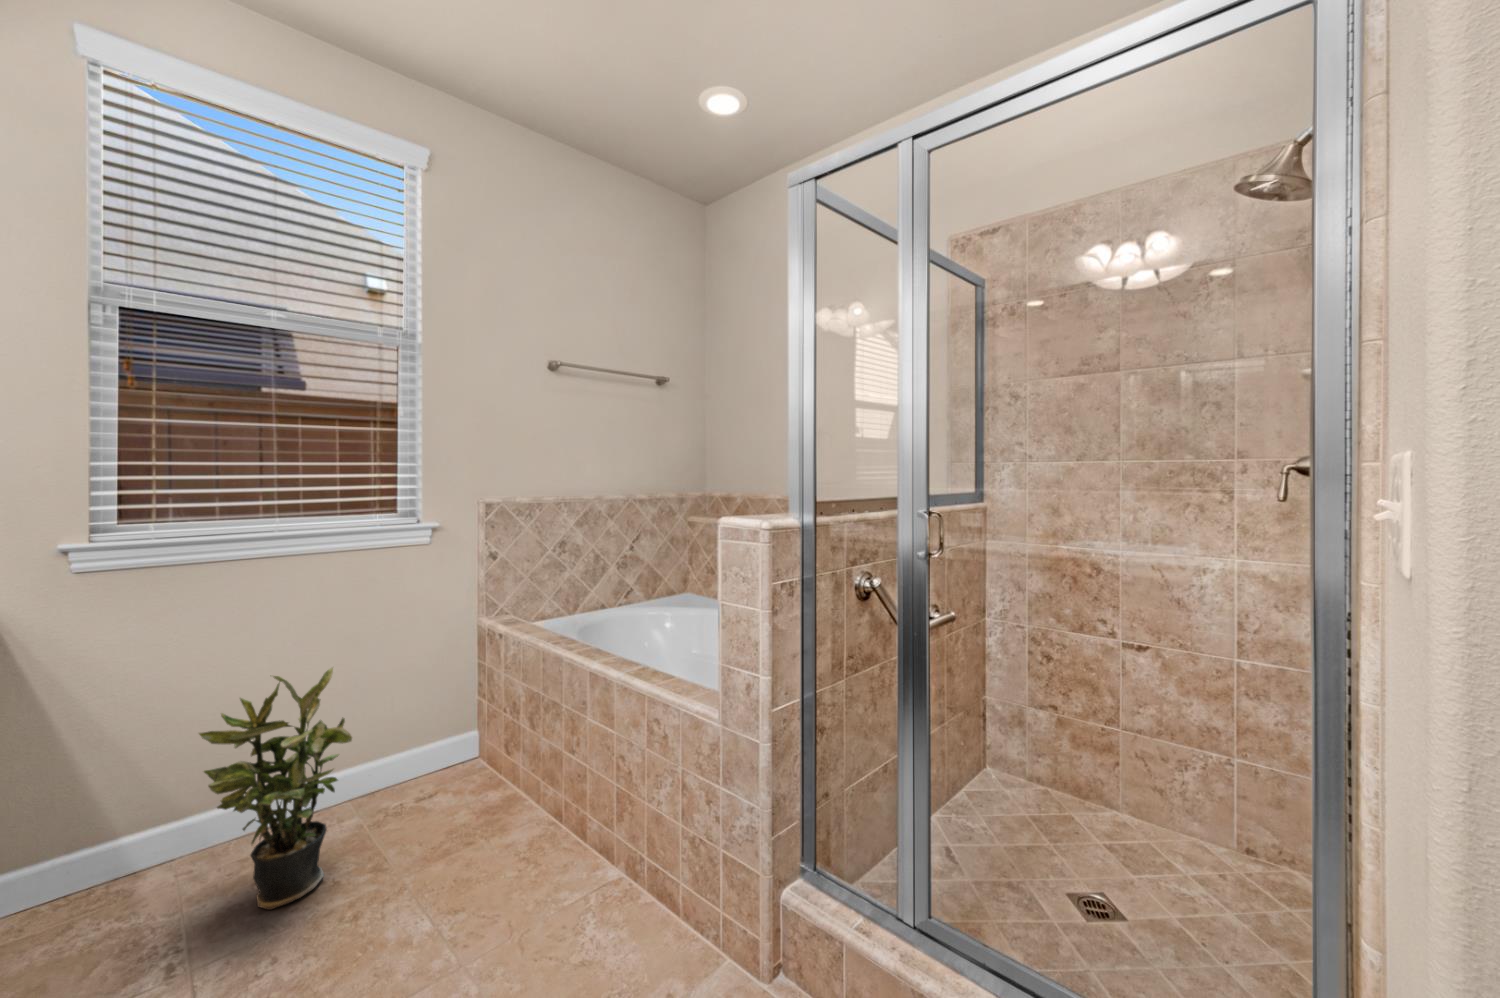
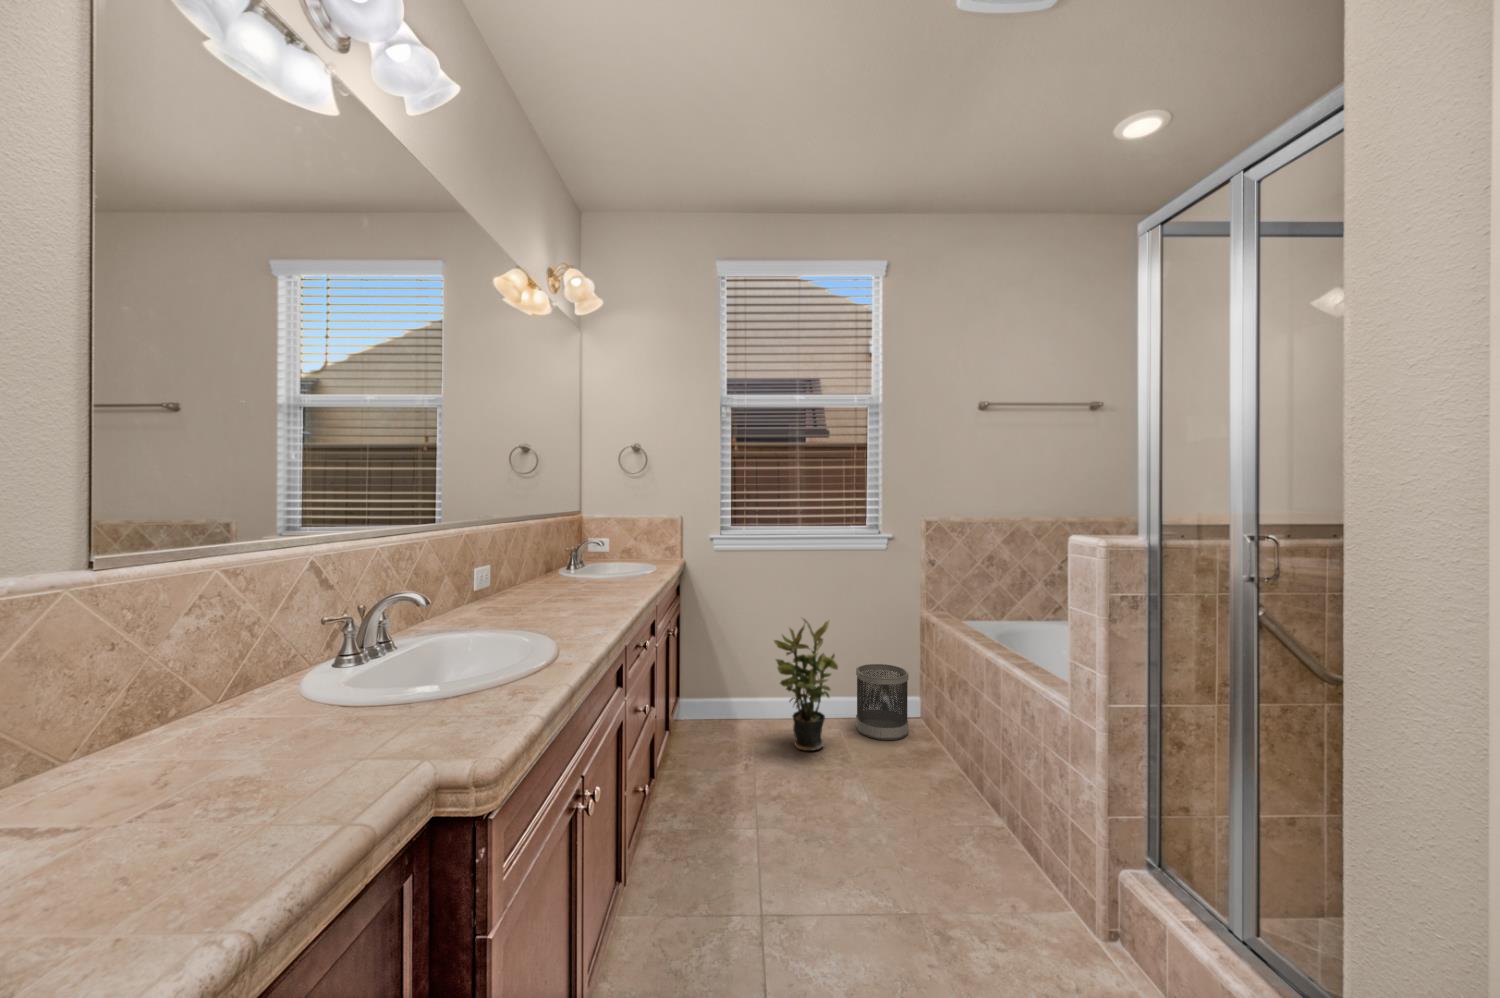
wastebasket: none [383,700,469,820] -> present [856,664,909,740]

